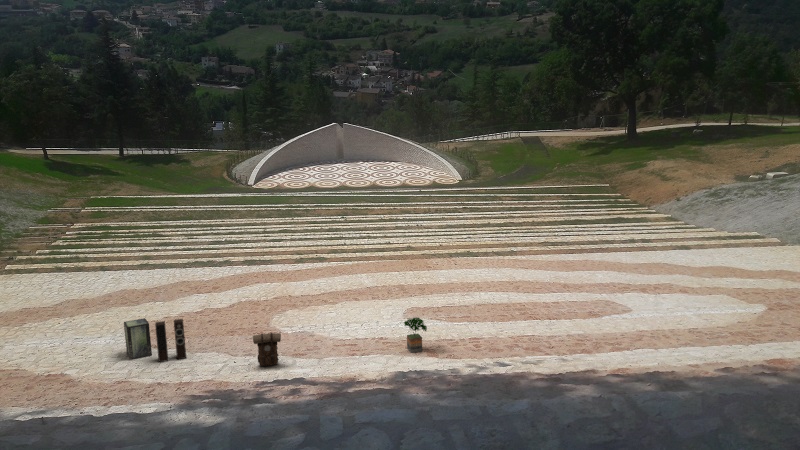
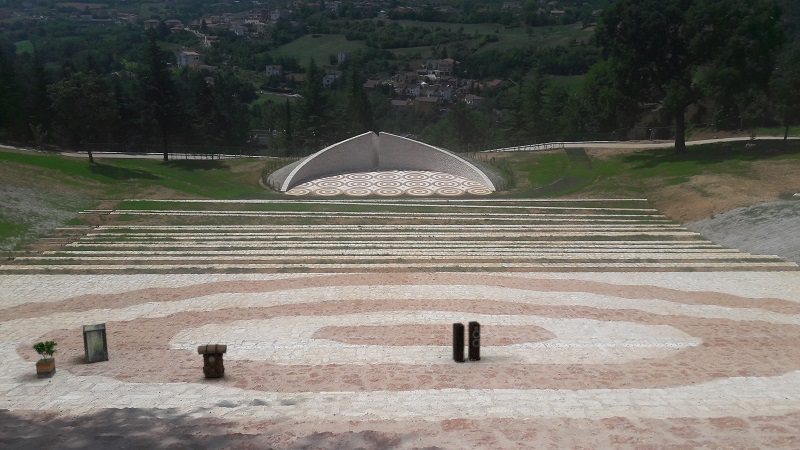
potted tree: present [404,317,427,353] -> present [33,341,57,378]
speaker: present [155,319,186,362] -> present [453,321,480,362]

